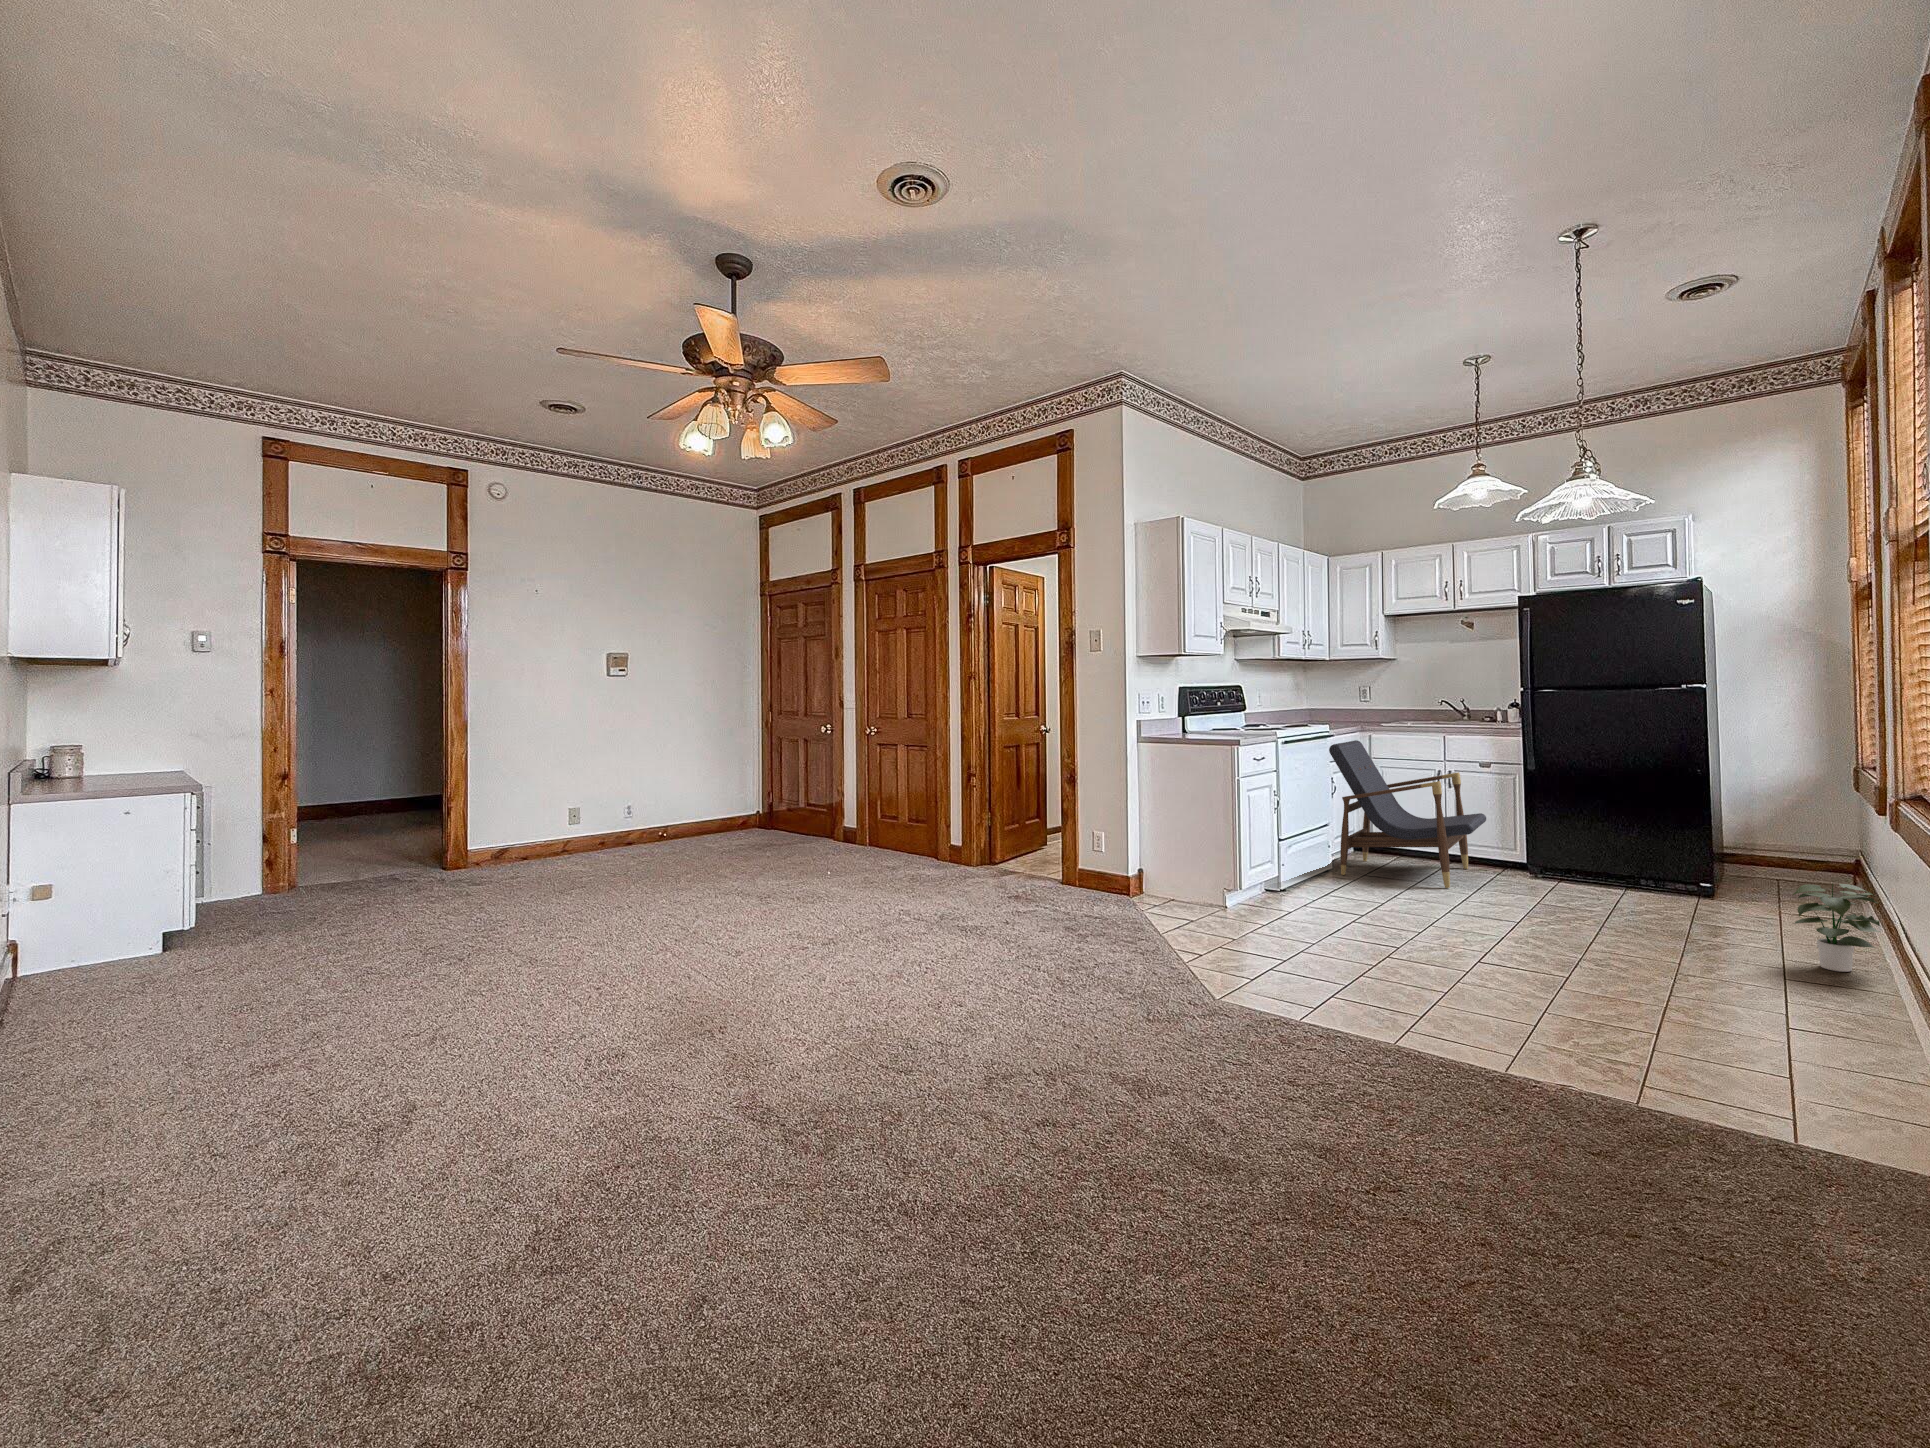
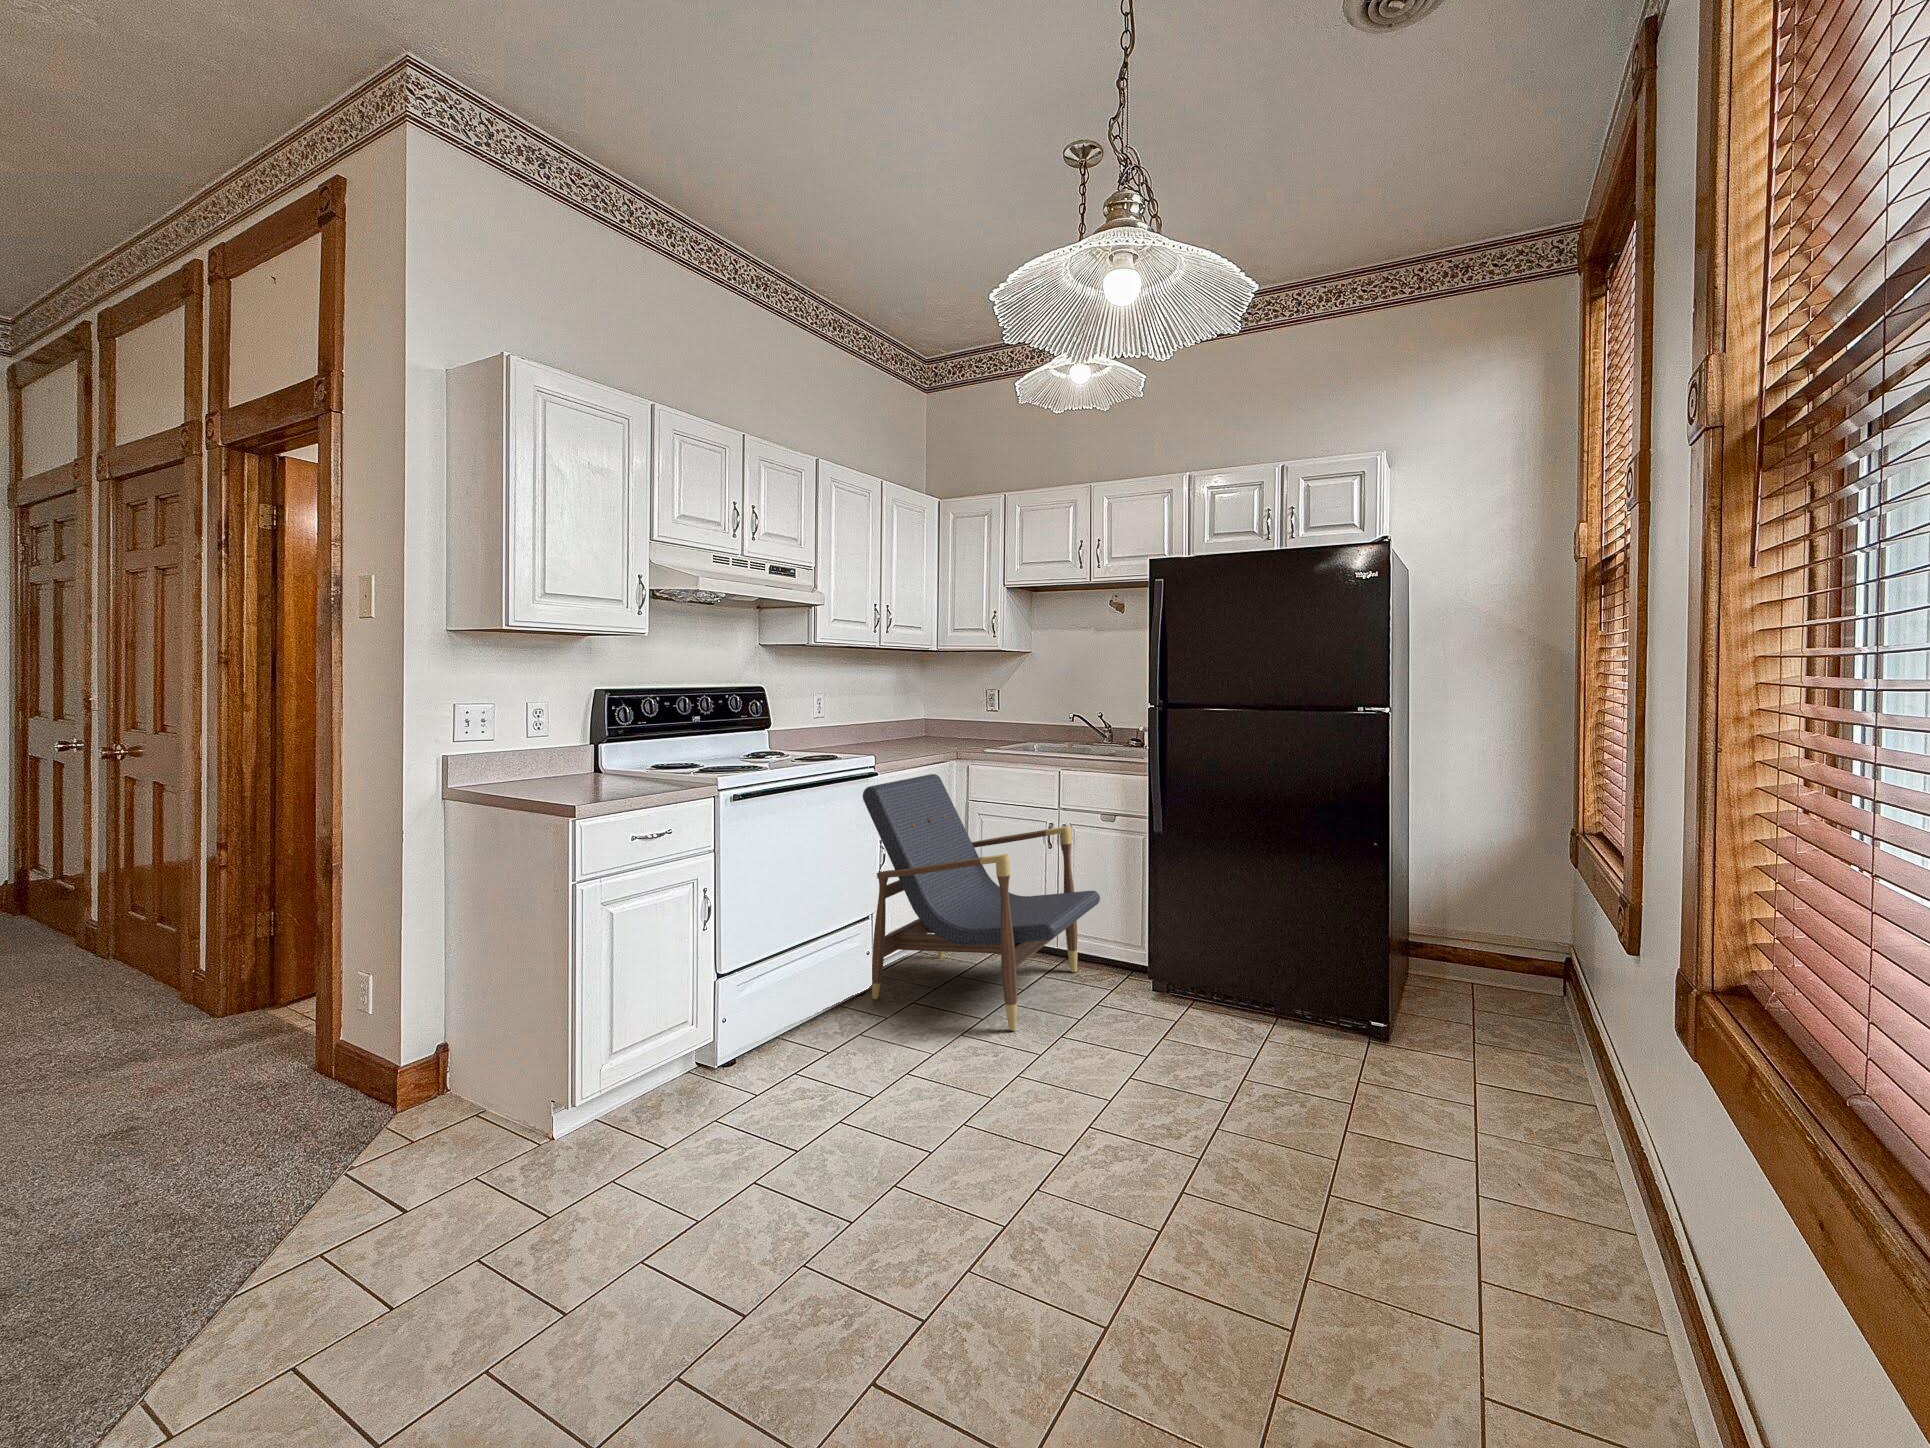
potted plant: present [1793,884,1880,972] -> none [1499,1118,1660,1307]

